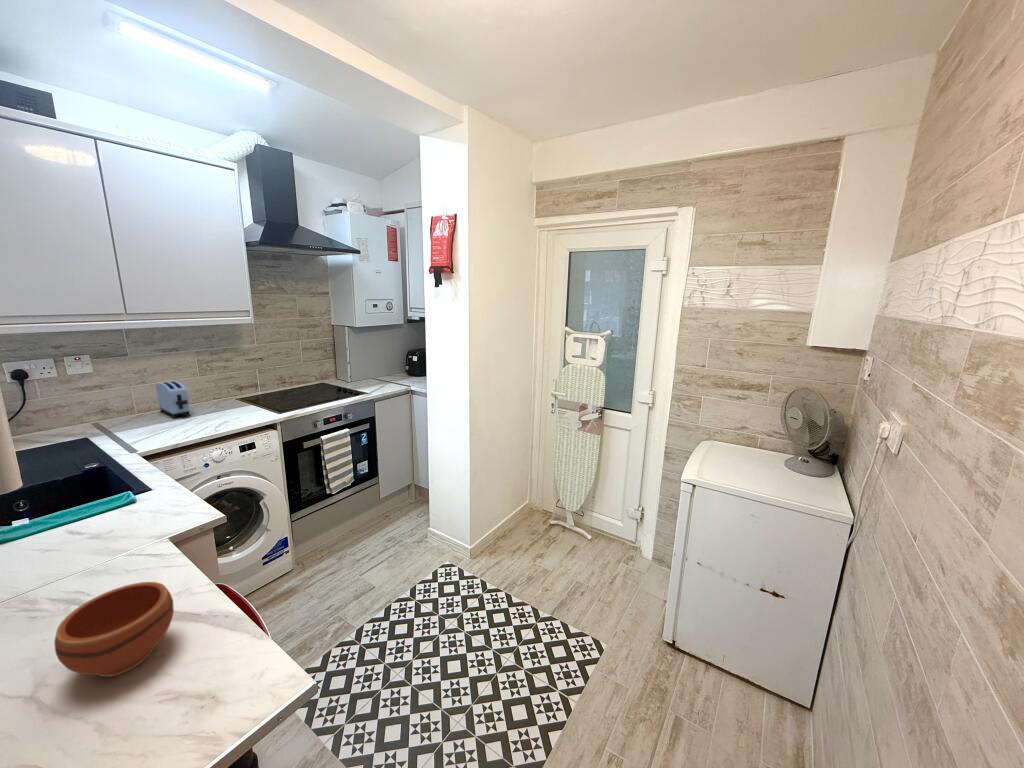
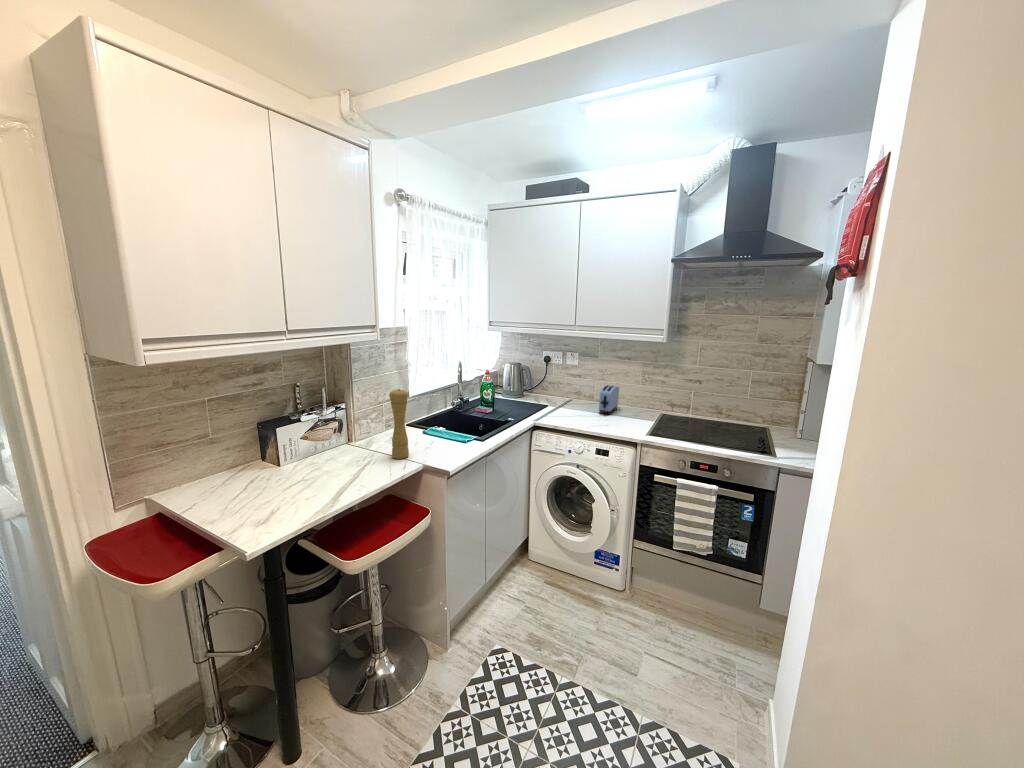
pepper mill: none [37,445,109,574] -> present [389,389,409,459]
bowl: present [54,582,174,677] -> none [287,456,334,495]

